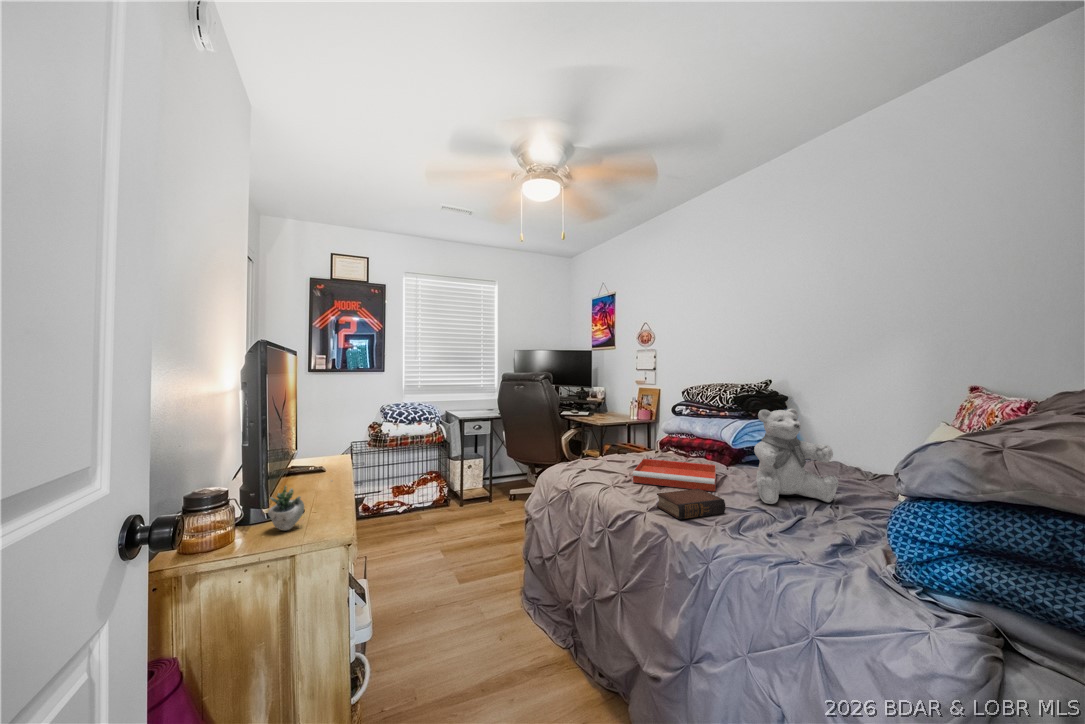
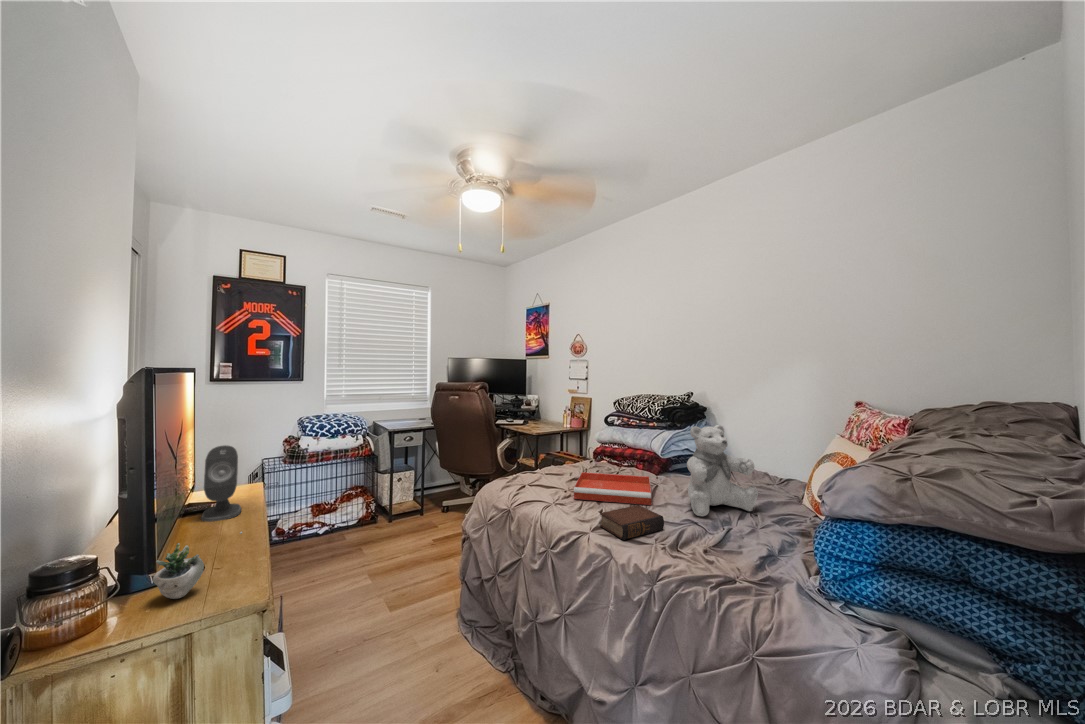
speaker: none [303,418,334,482] -> present [201,445,242,522]

